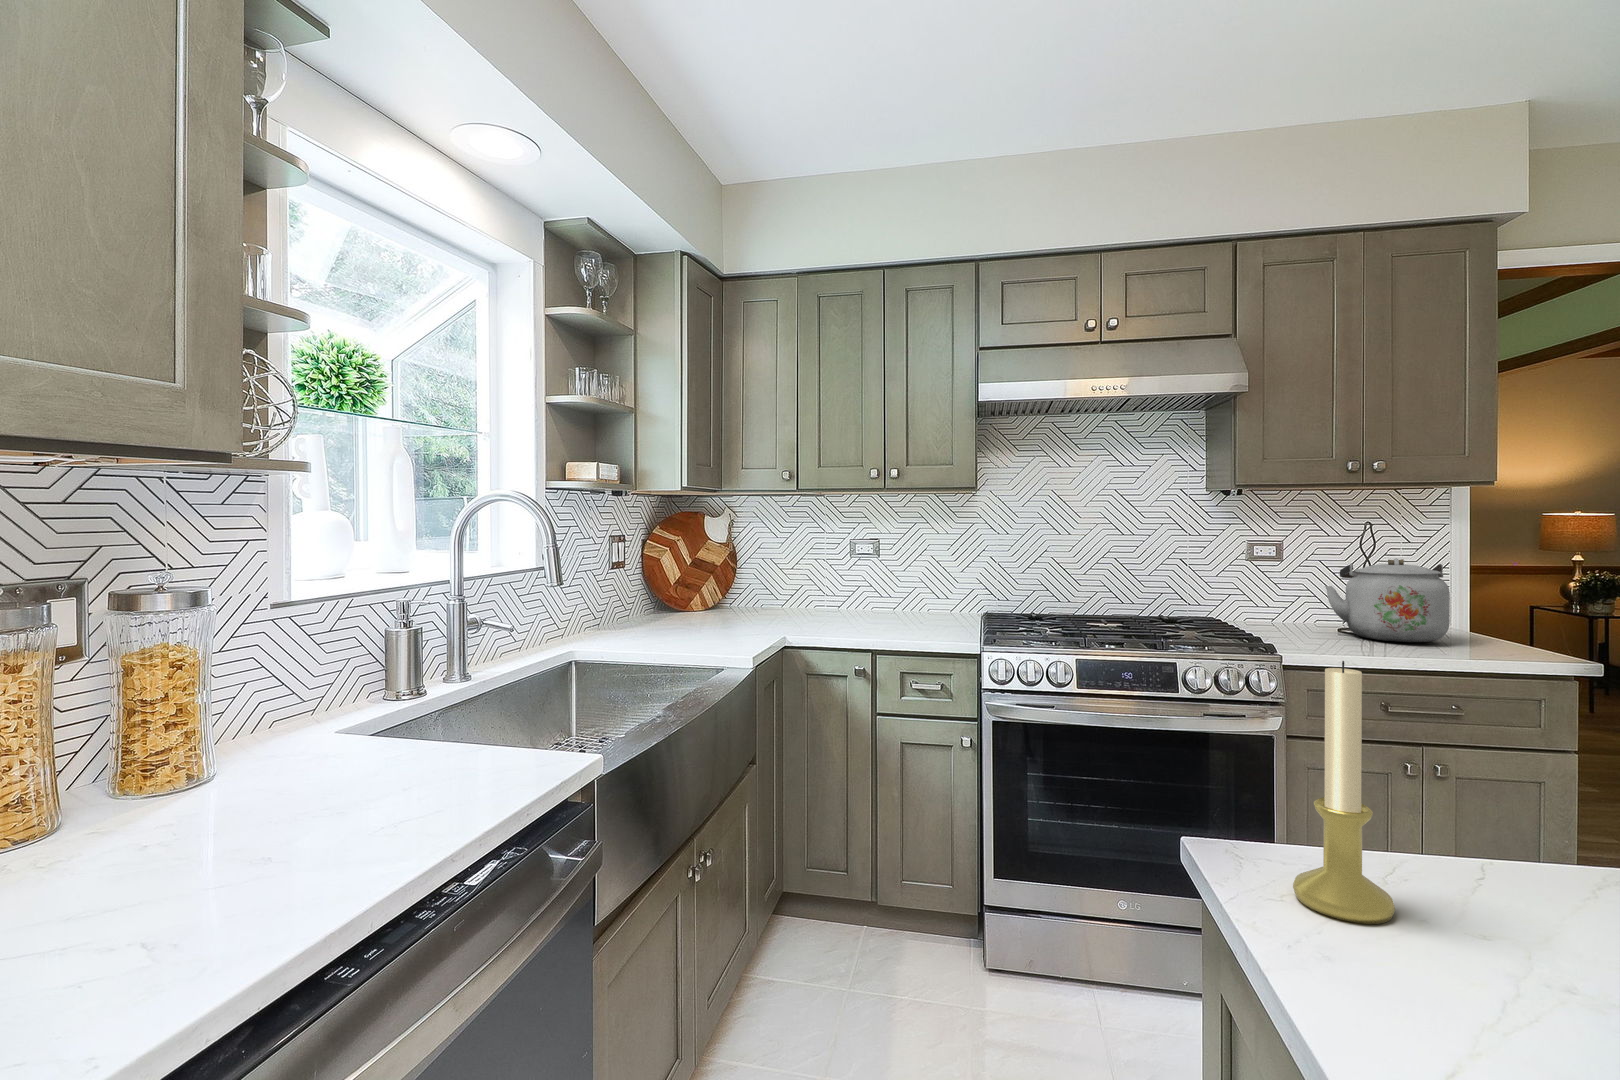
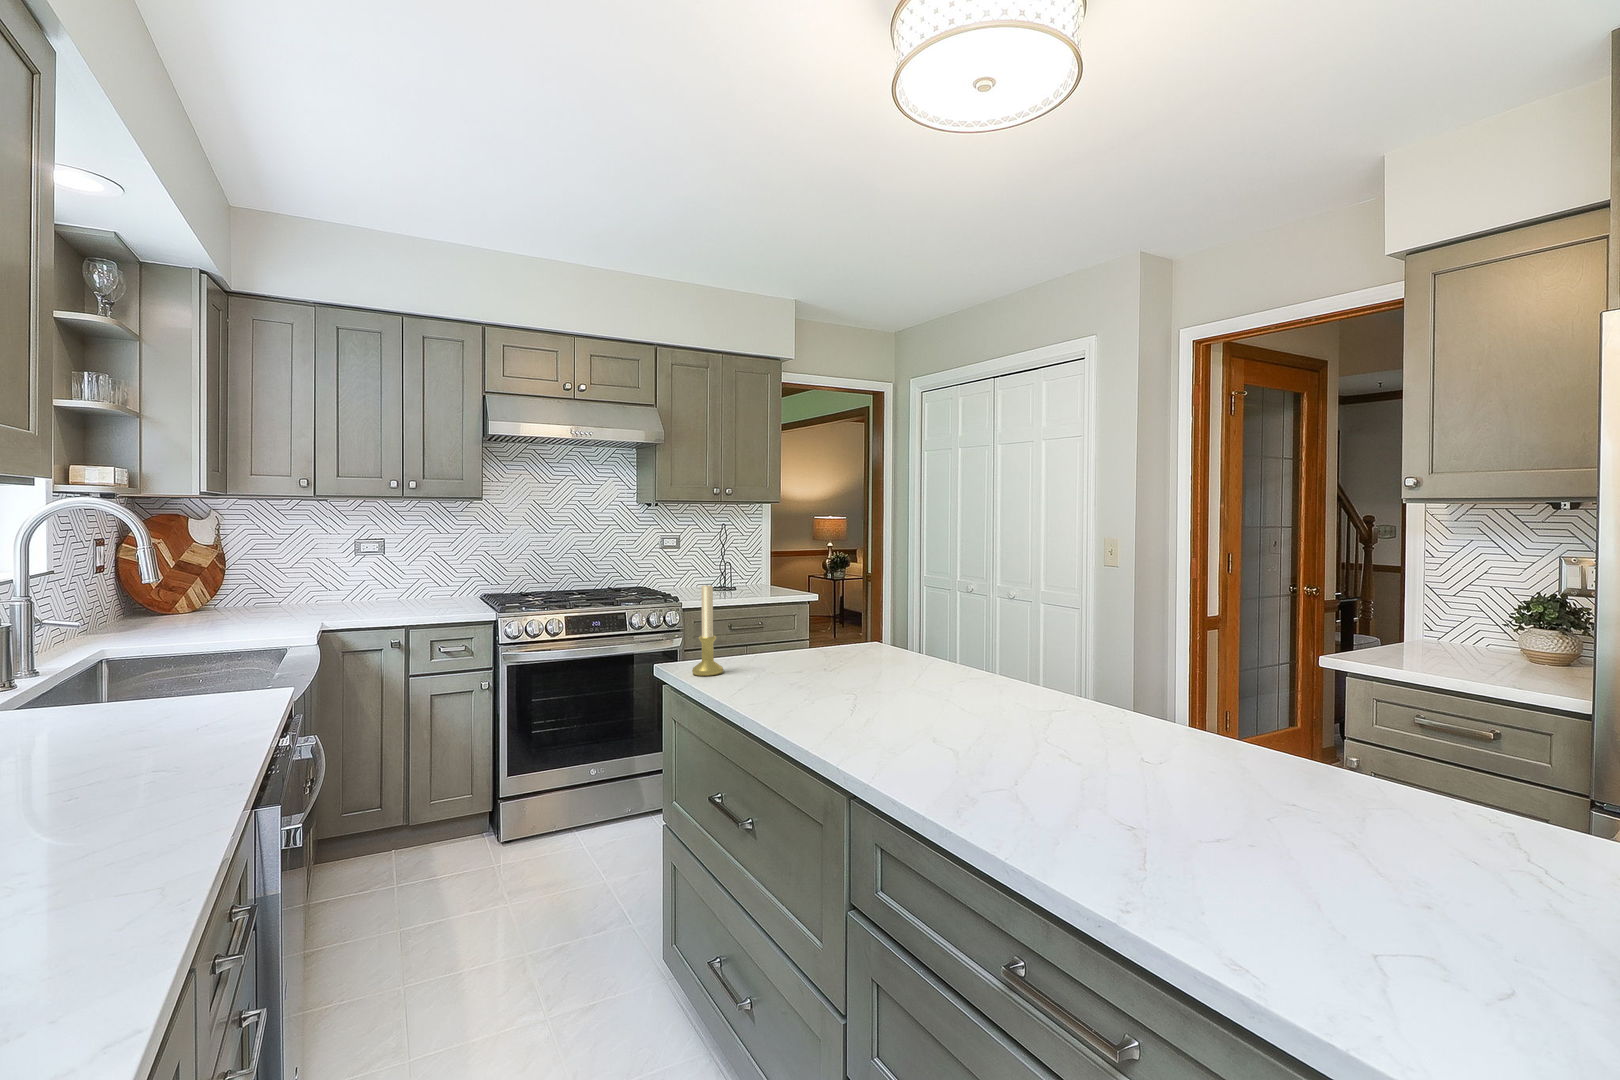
kettle: present [1325,558,1450,642] -> none [702,546,759,593]

